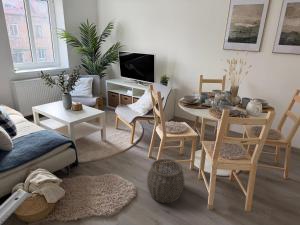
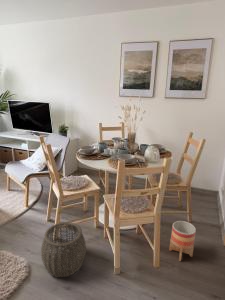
planter: none [263,175,294,212] -> present [169,221,196,261]

